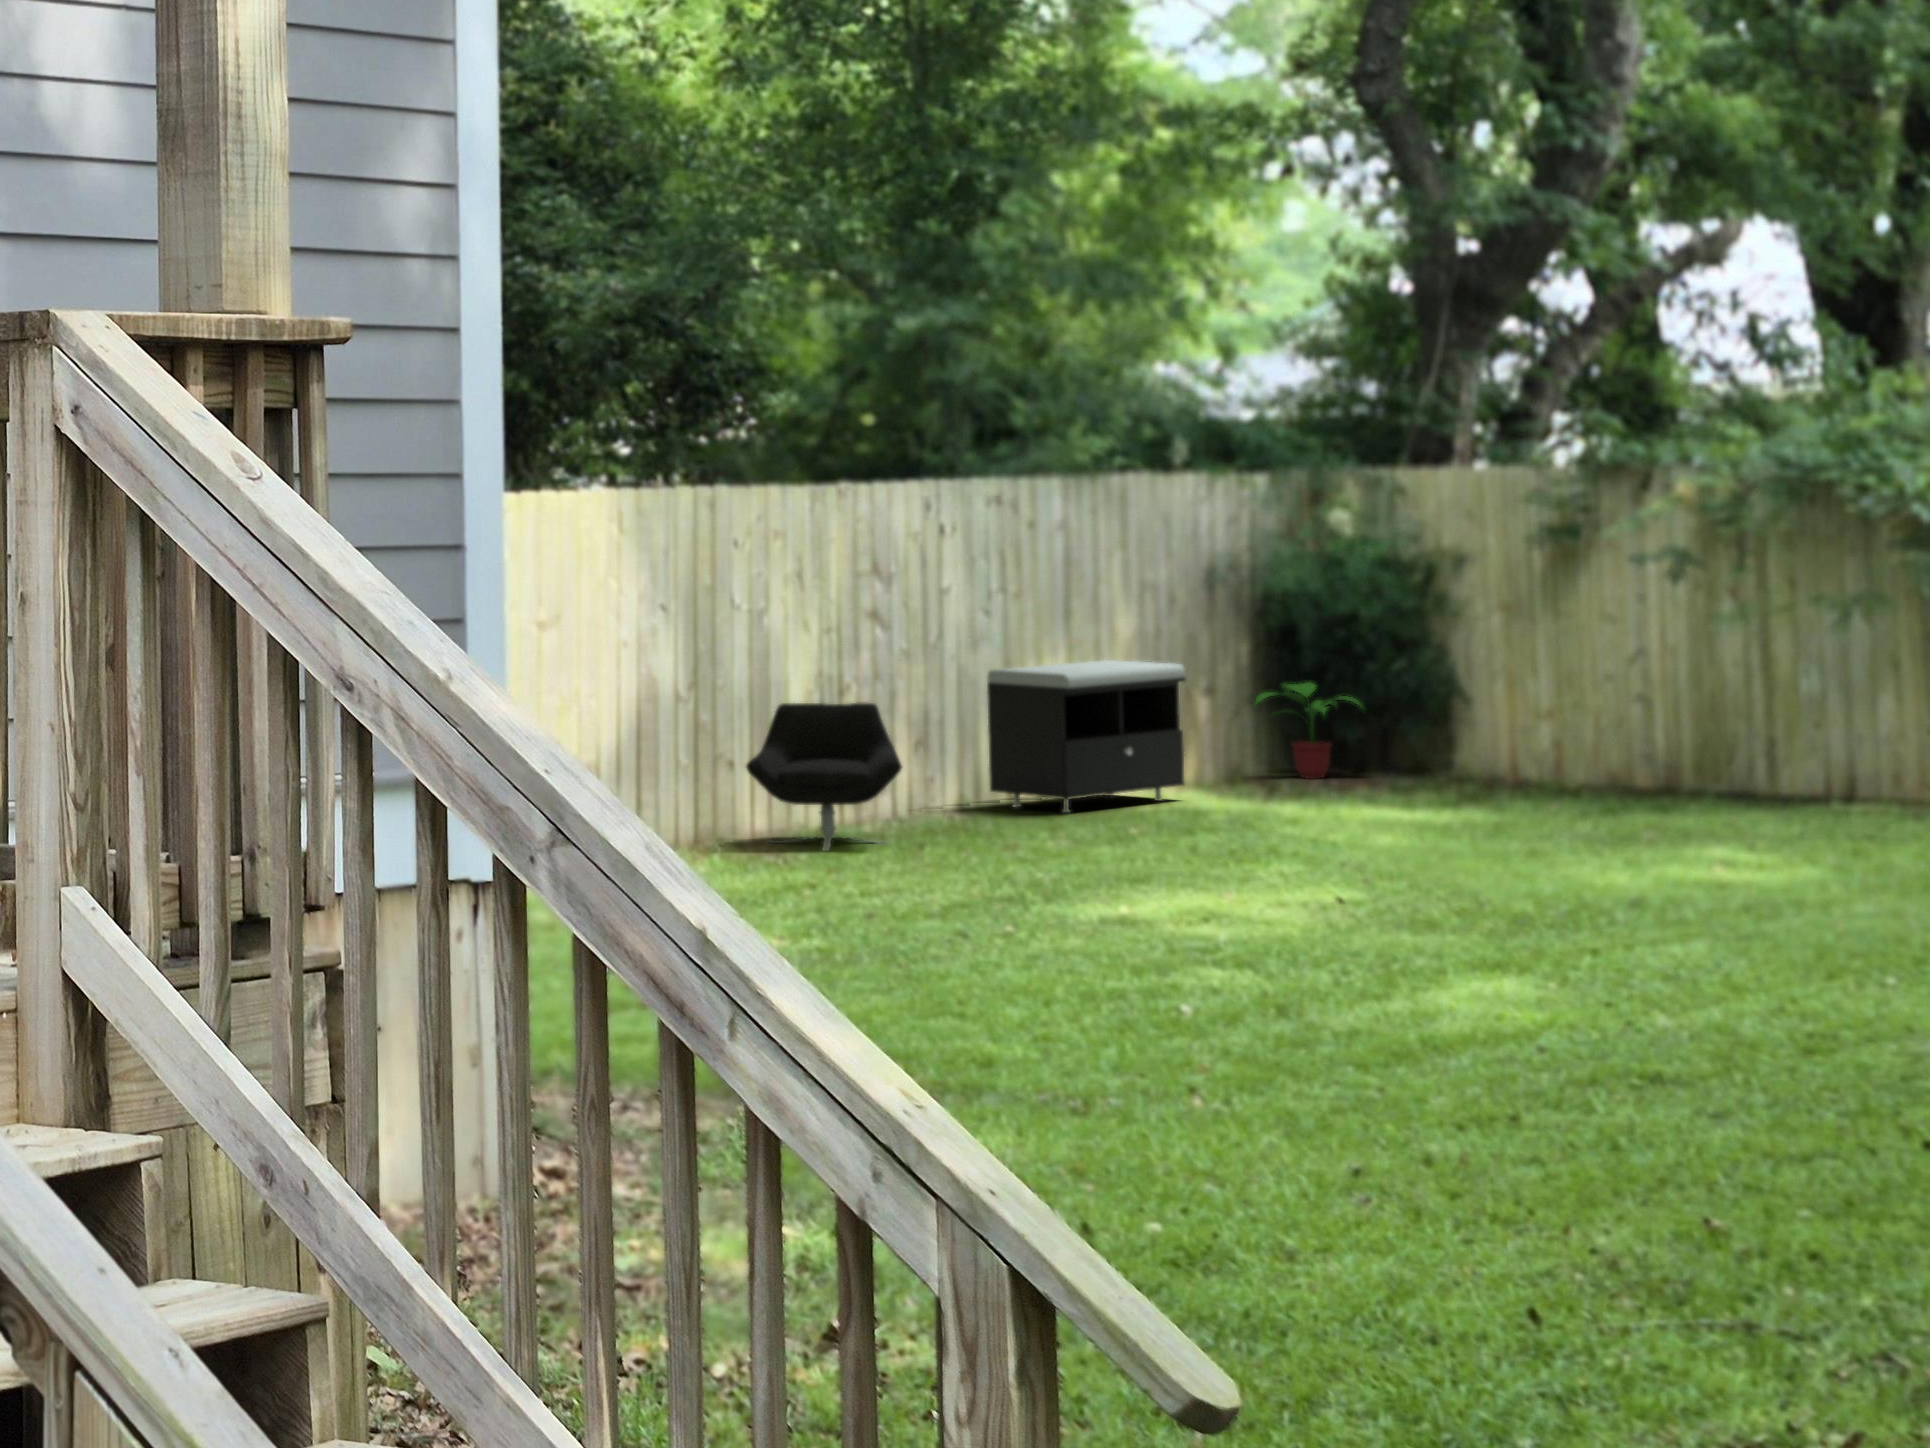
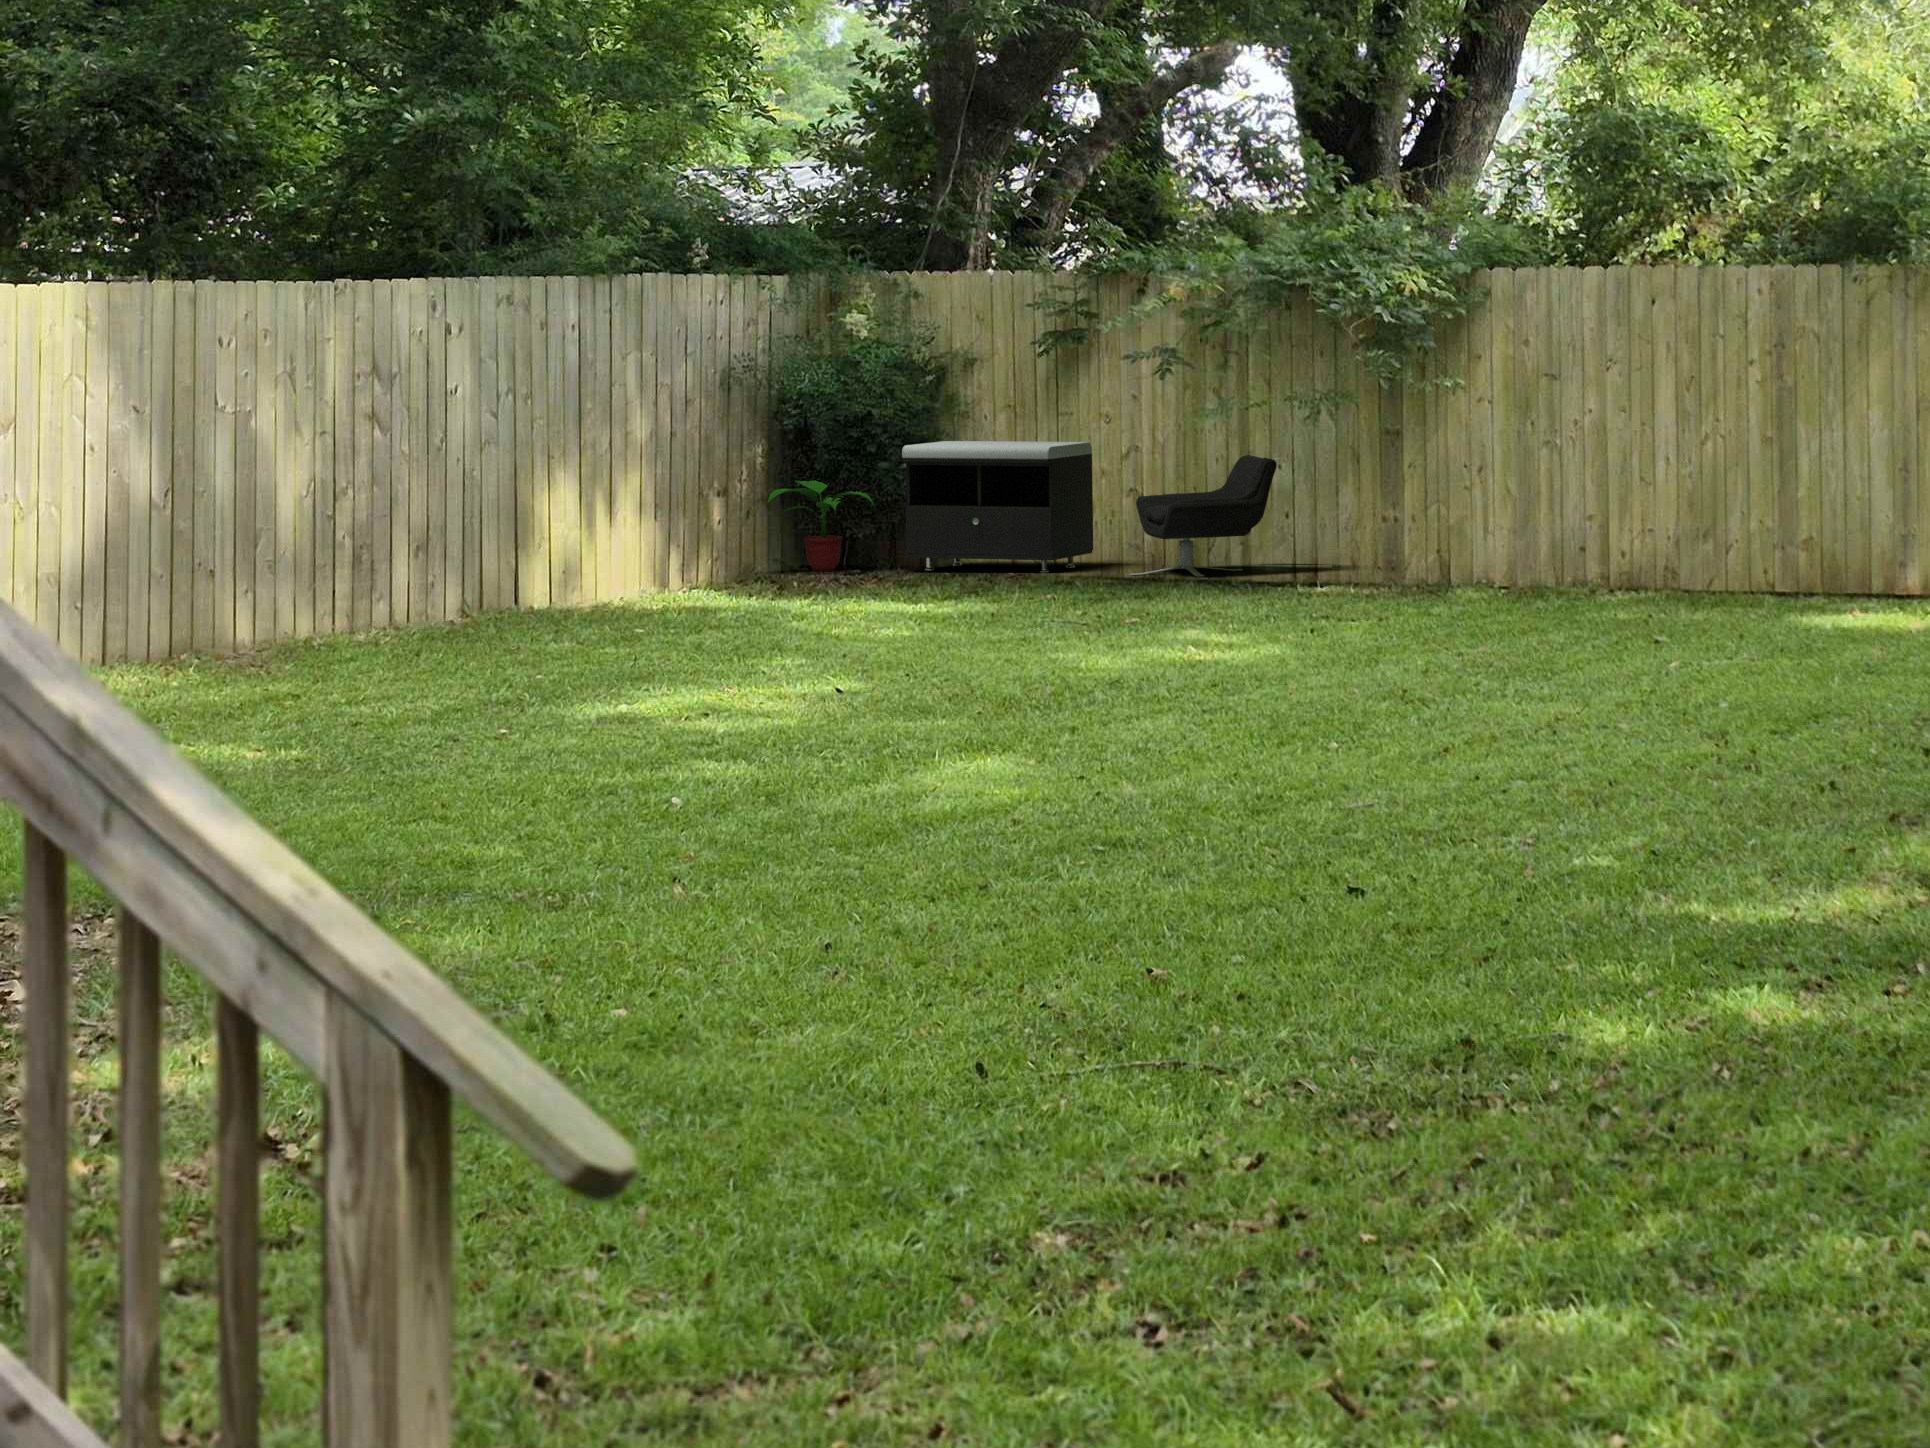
storage bench: present [987,660,1185,812] -> present [902,441,1093,572]
lounge chair: present [746,702,902,851] -> present [1130,455,1277,576]

